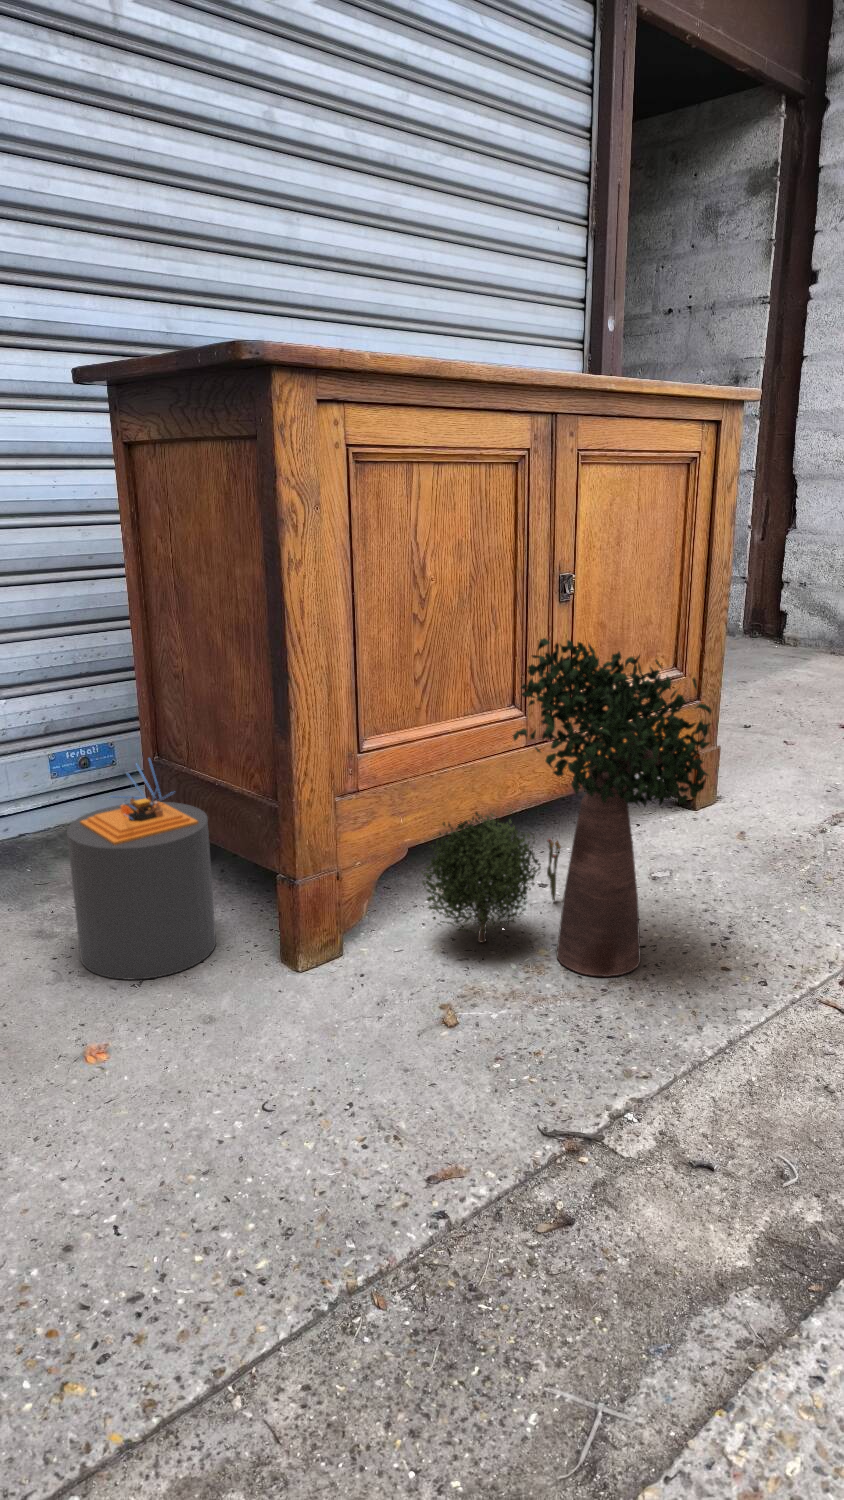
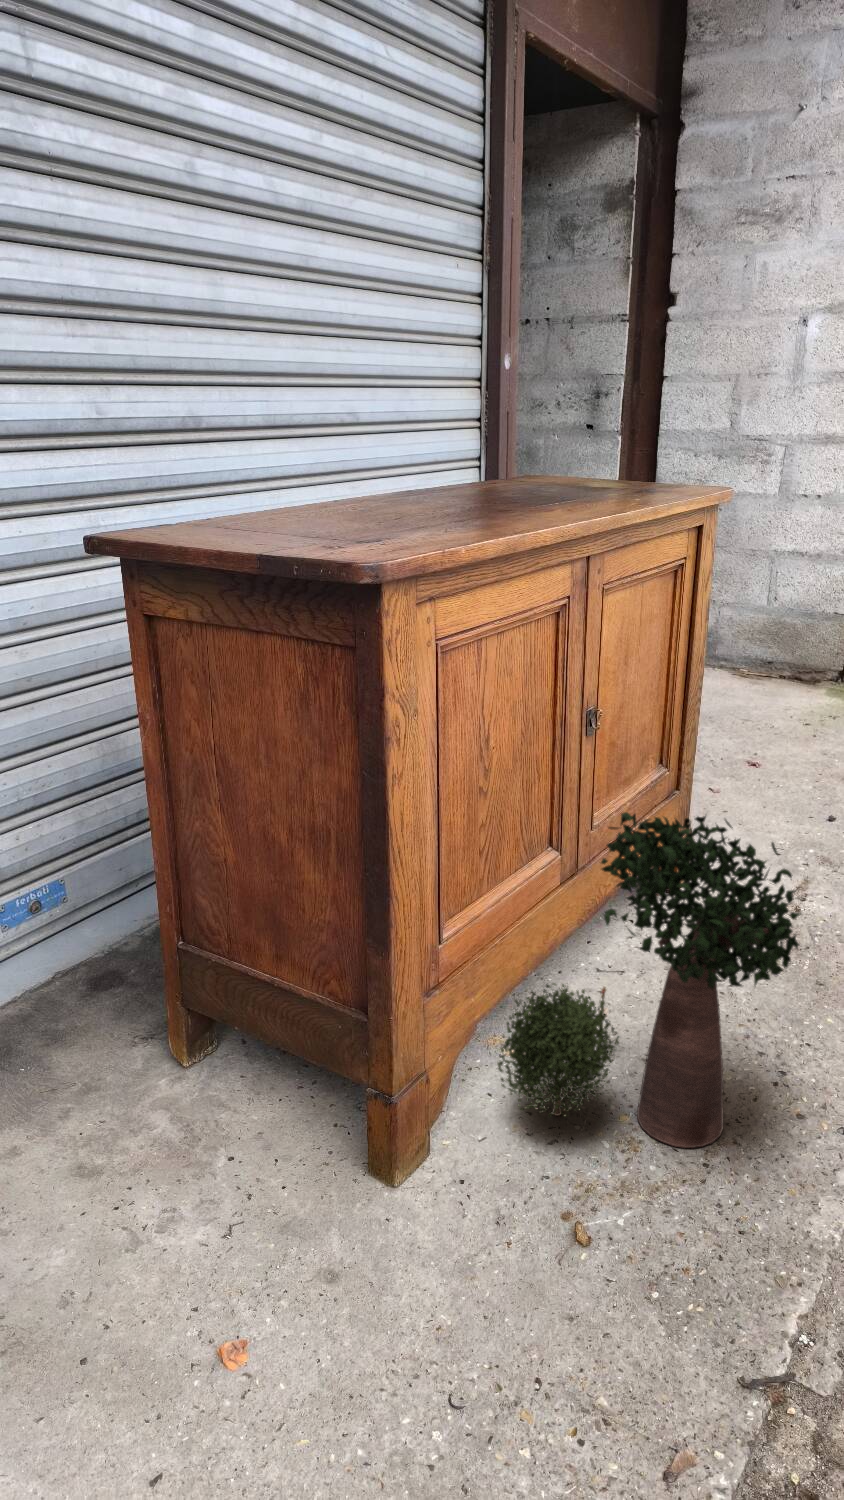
trash can: present [67,758,216,979] -> none [118,961,282,1231]

